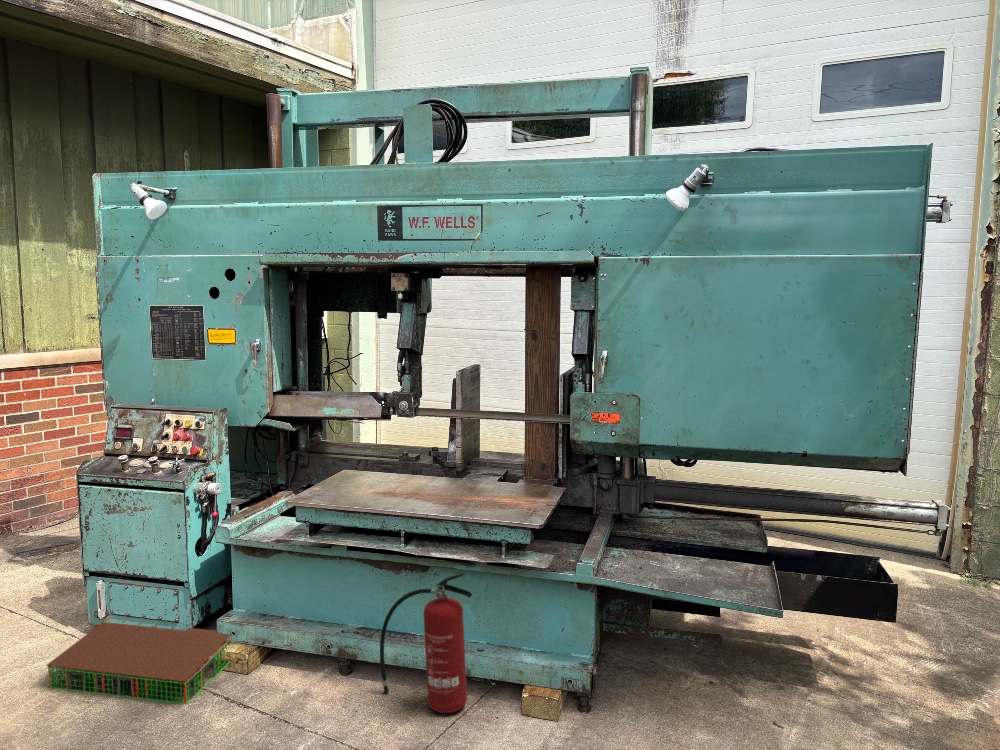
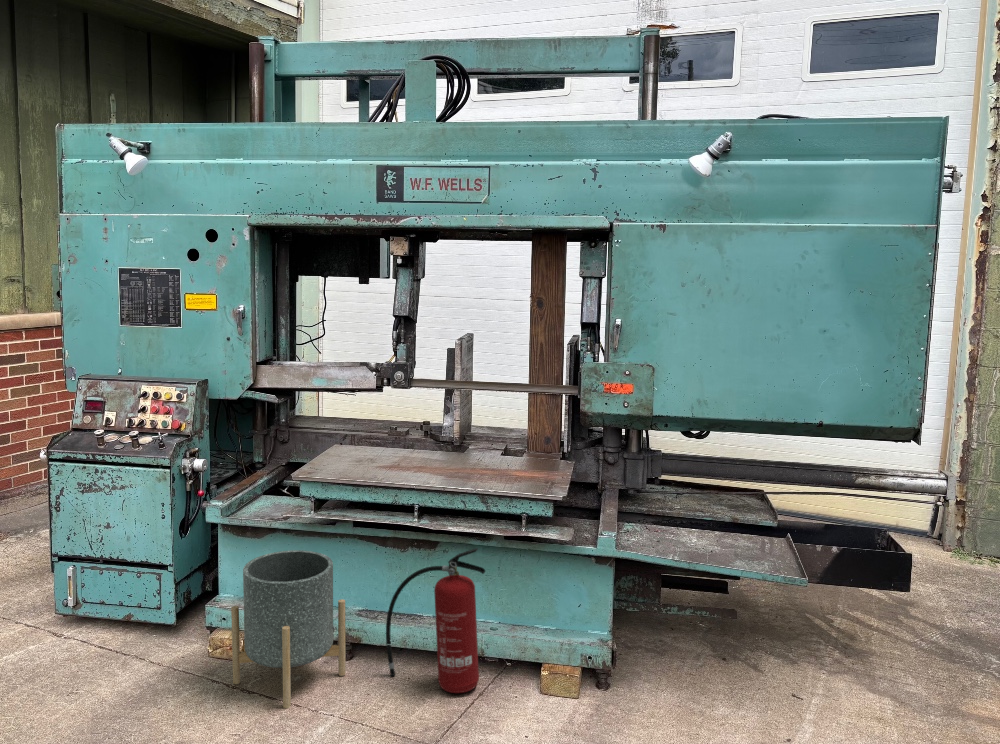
planter: none [234,570,342,723] -> present [231,550,345,708]
storage bin: present [47,622,232,704] -> none [23,611,223,693]

